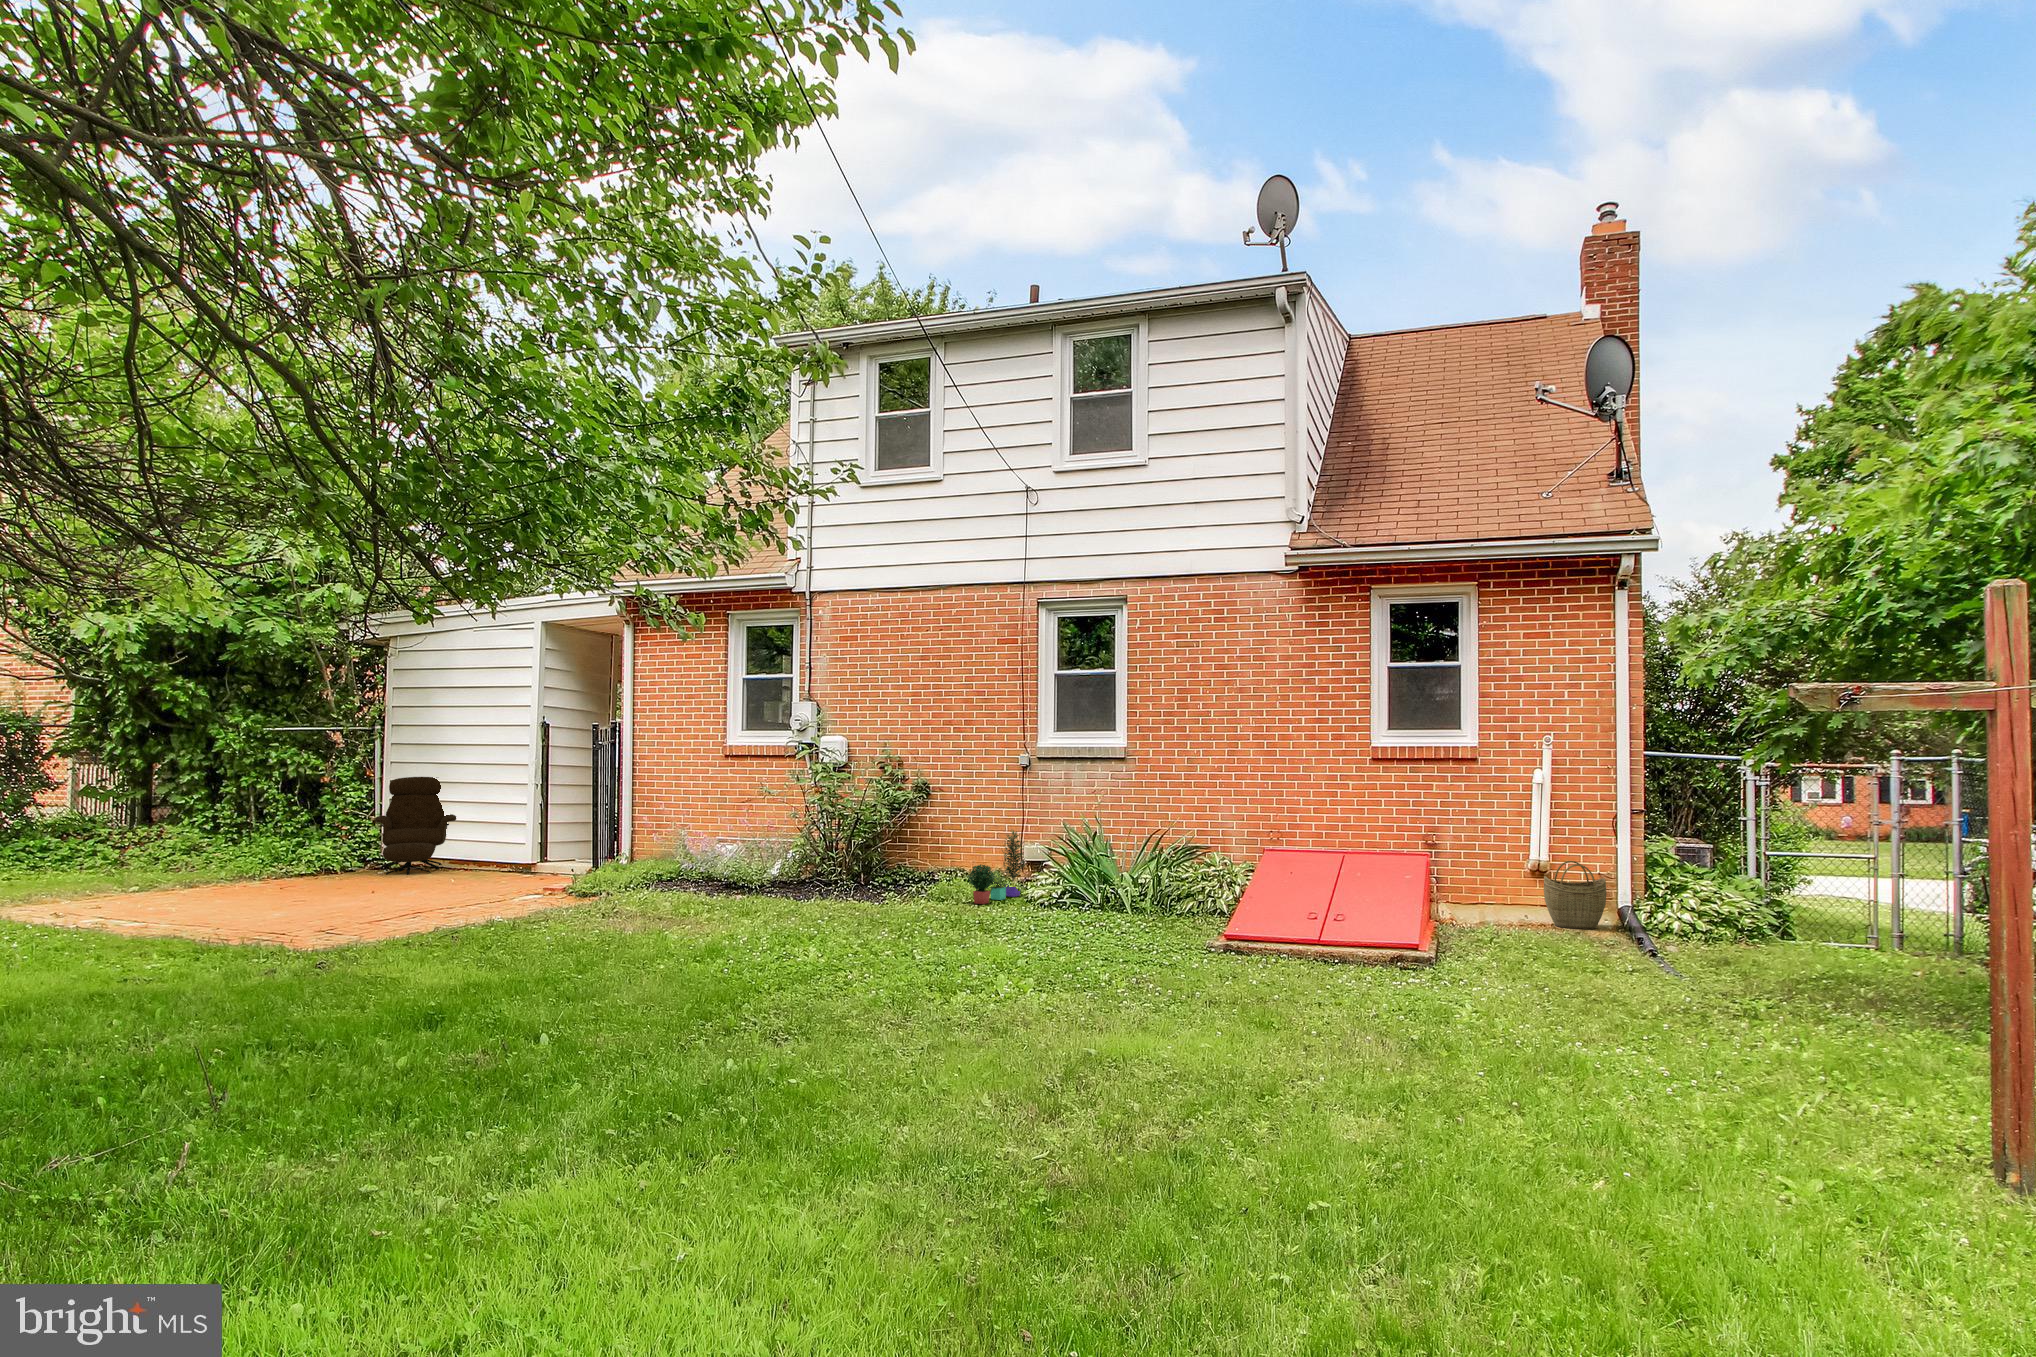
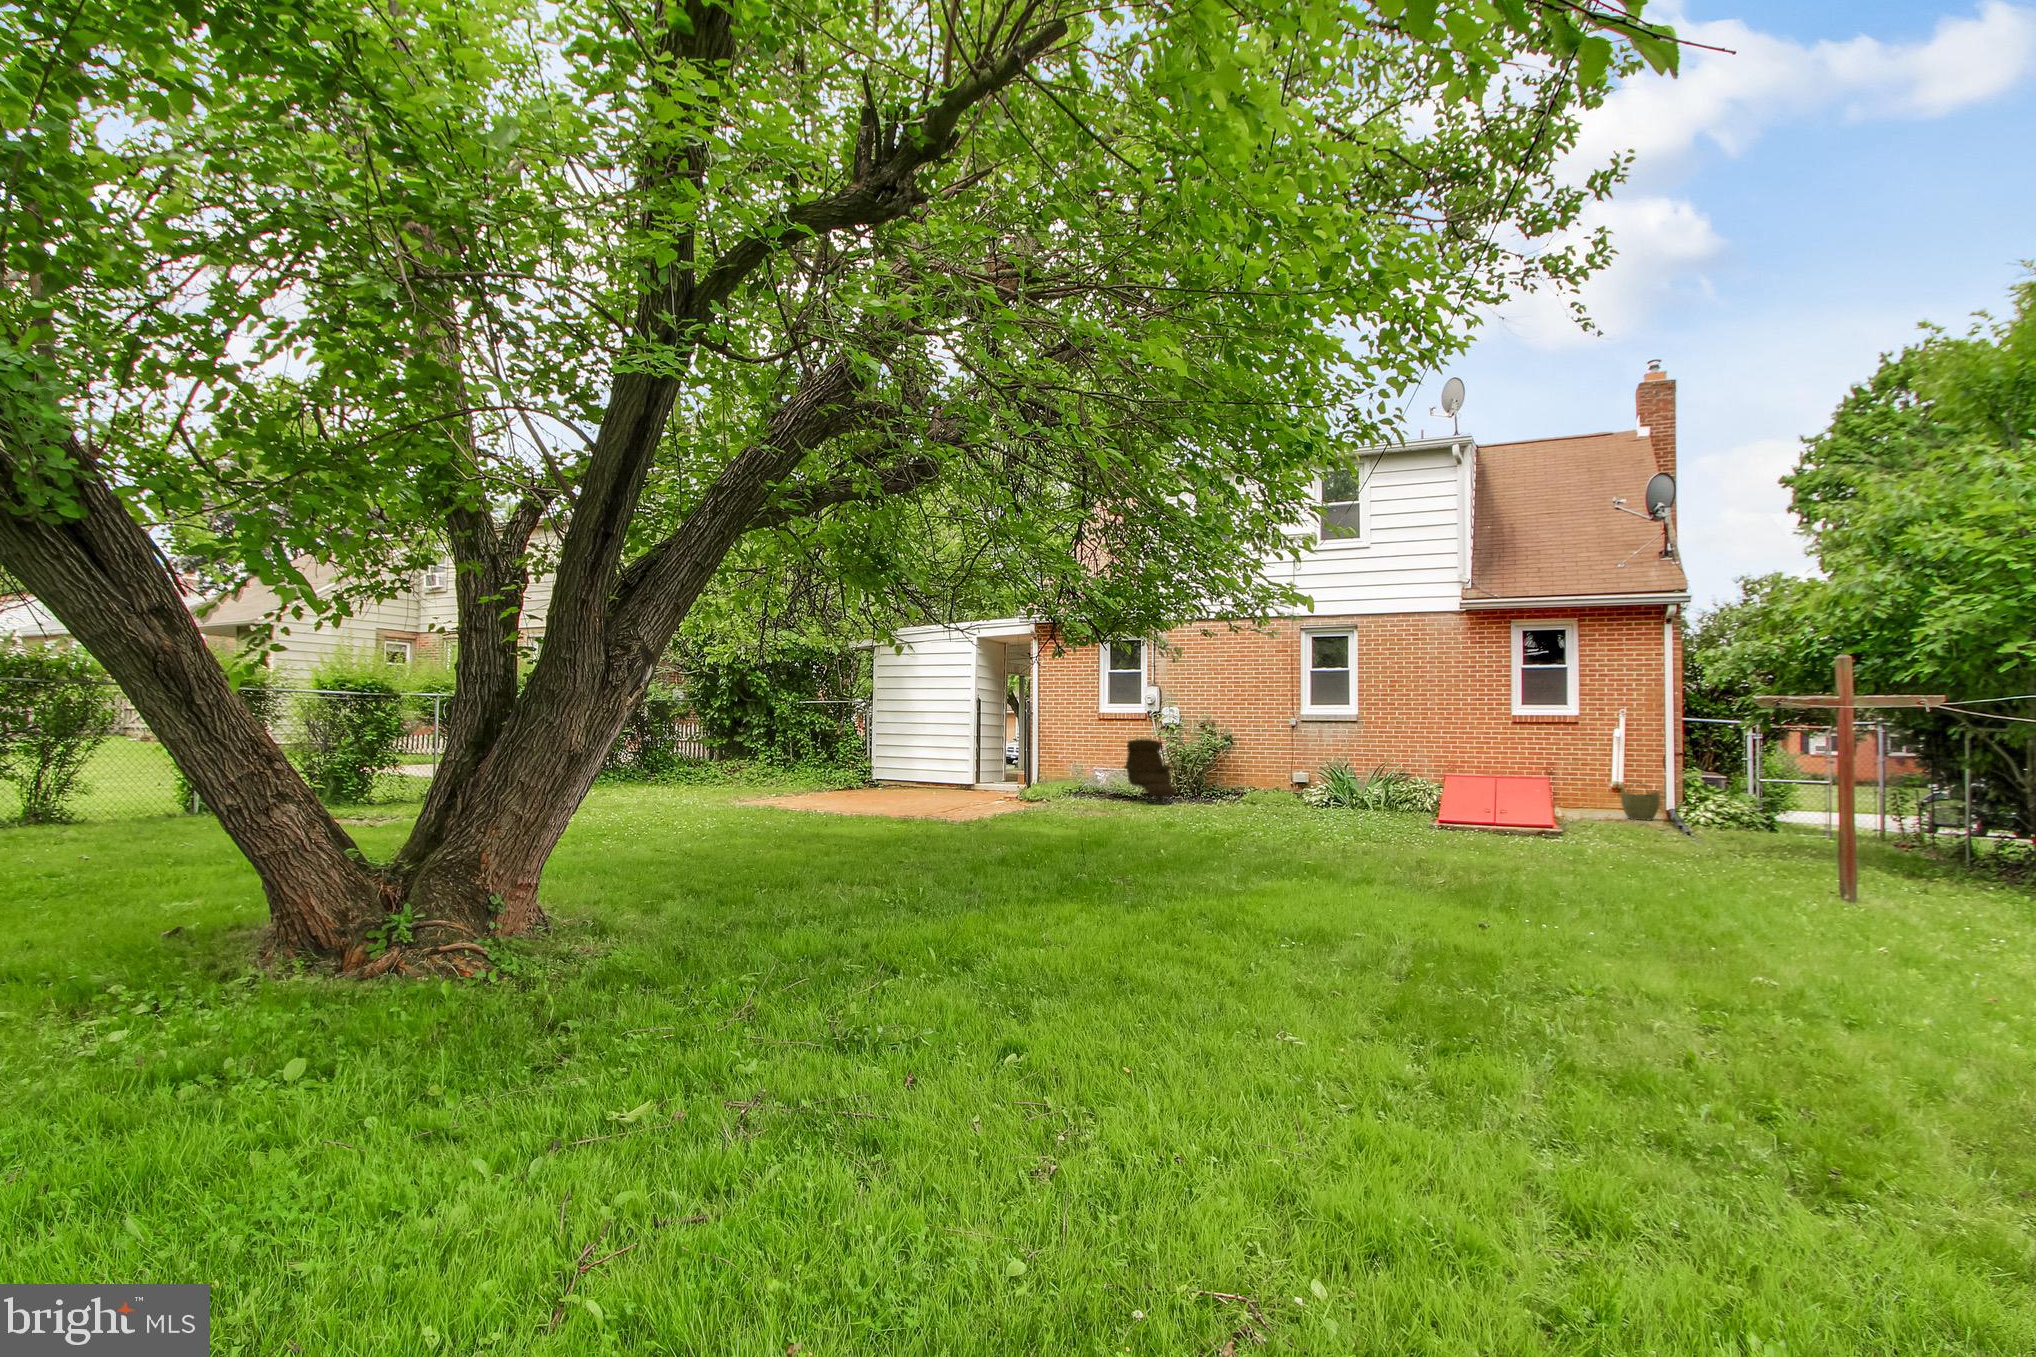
lounge chair: present [375,777,456,875] -> present [1124,739,1176,804]
potted plant: present [967,831,1025,904] -> none [1267,764,1297,807]

